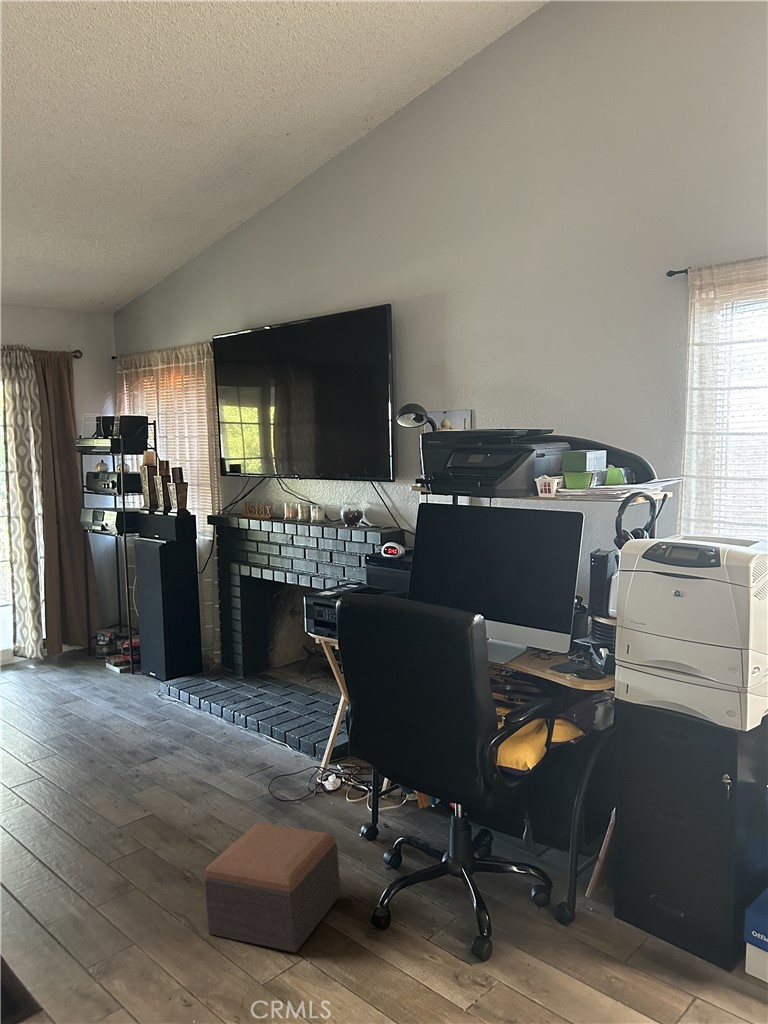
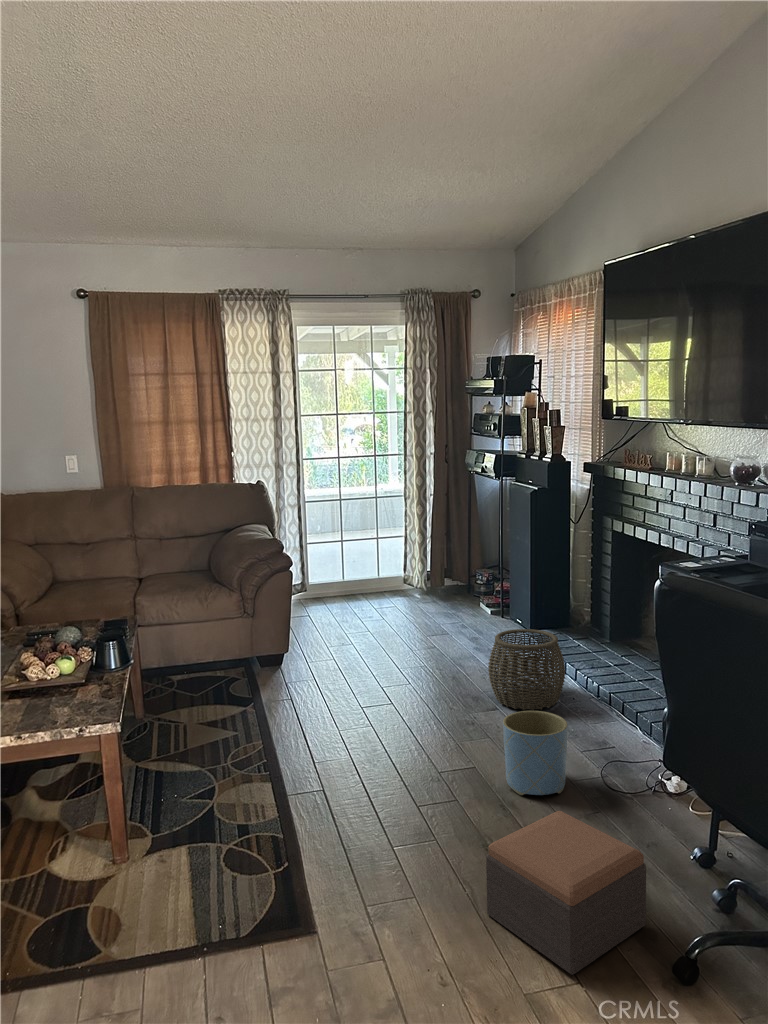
woven basket: none [144,676,220,756] -> present [488,629,565,710]
planter: none [182,746,243,828] -> present [503,711,568,795]

